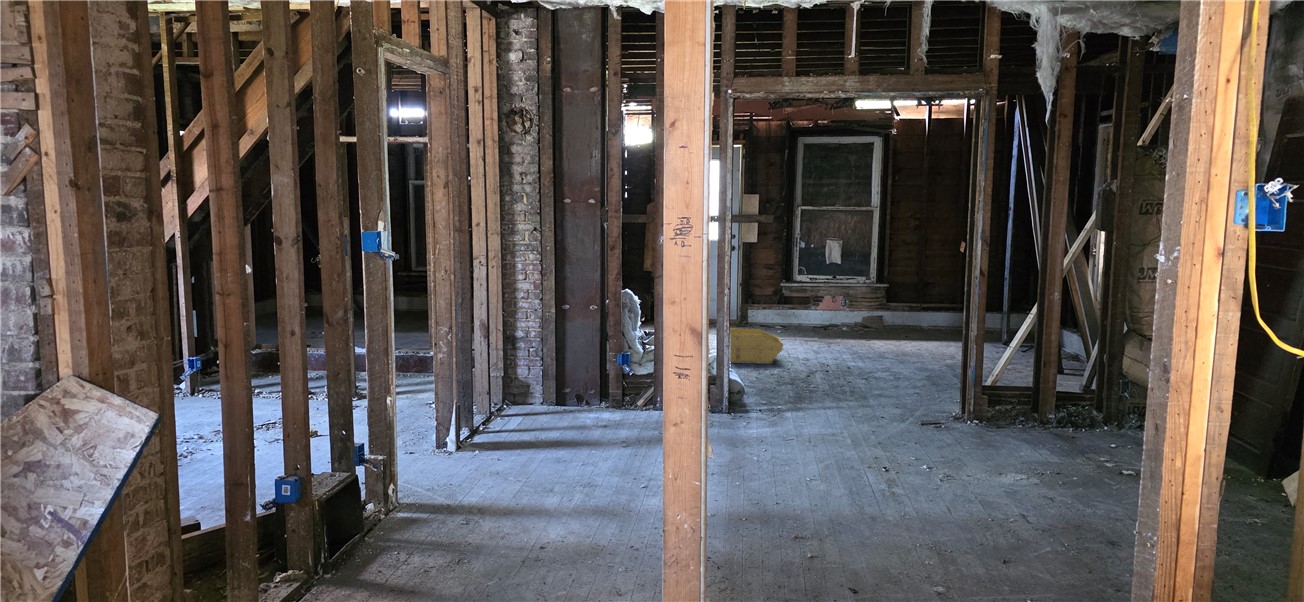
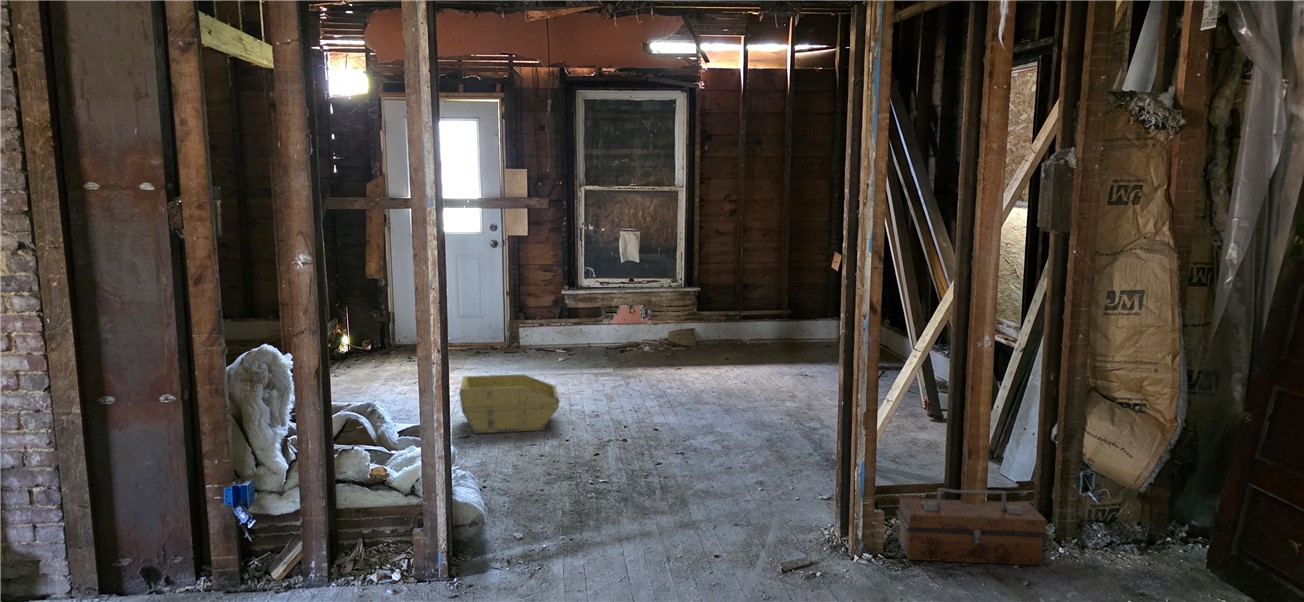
toolbox: none [1000,386,1099,436] -> present [896,488,1049,565]

